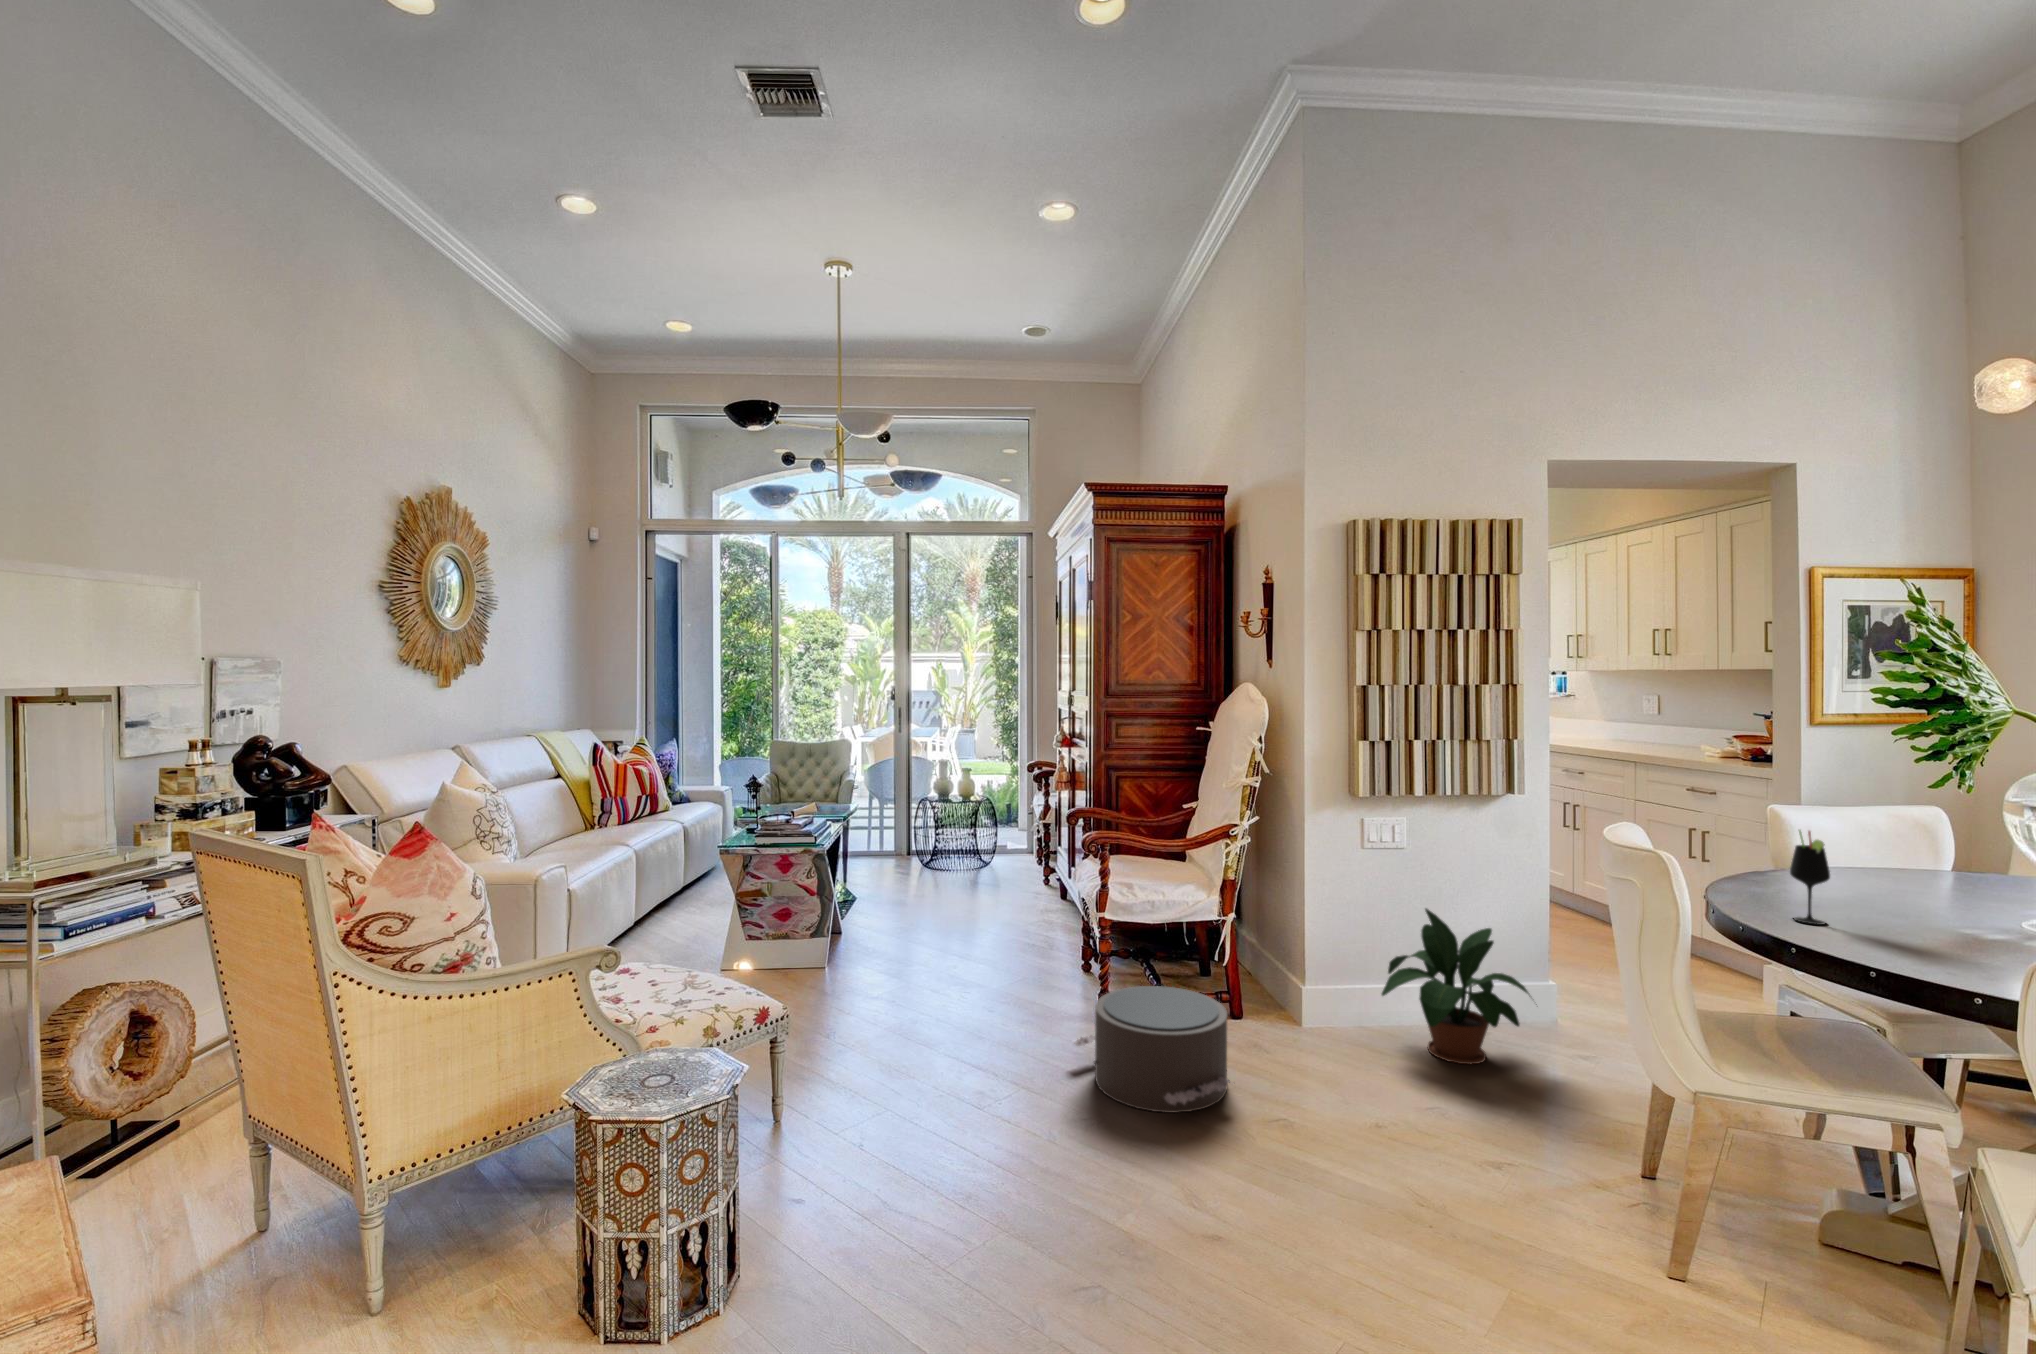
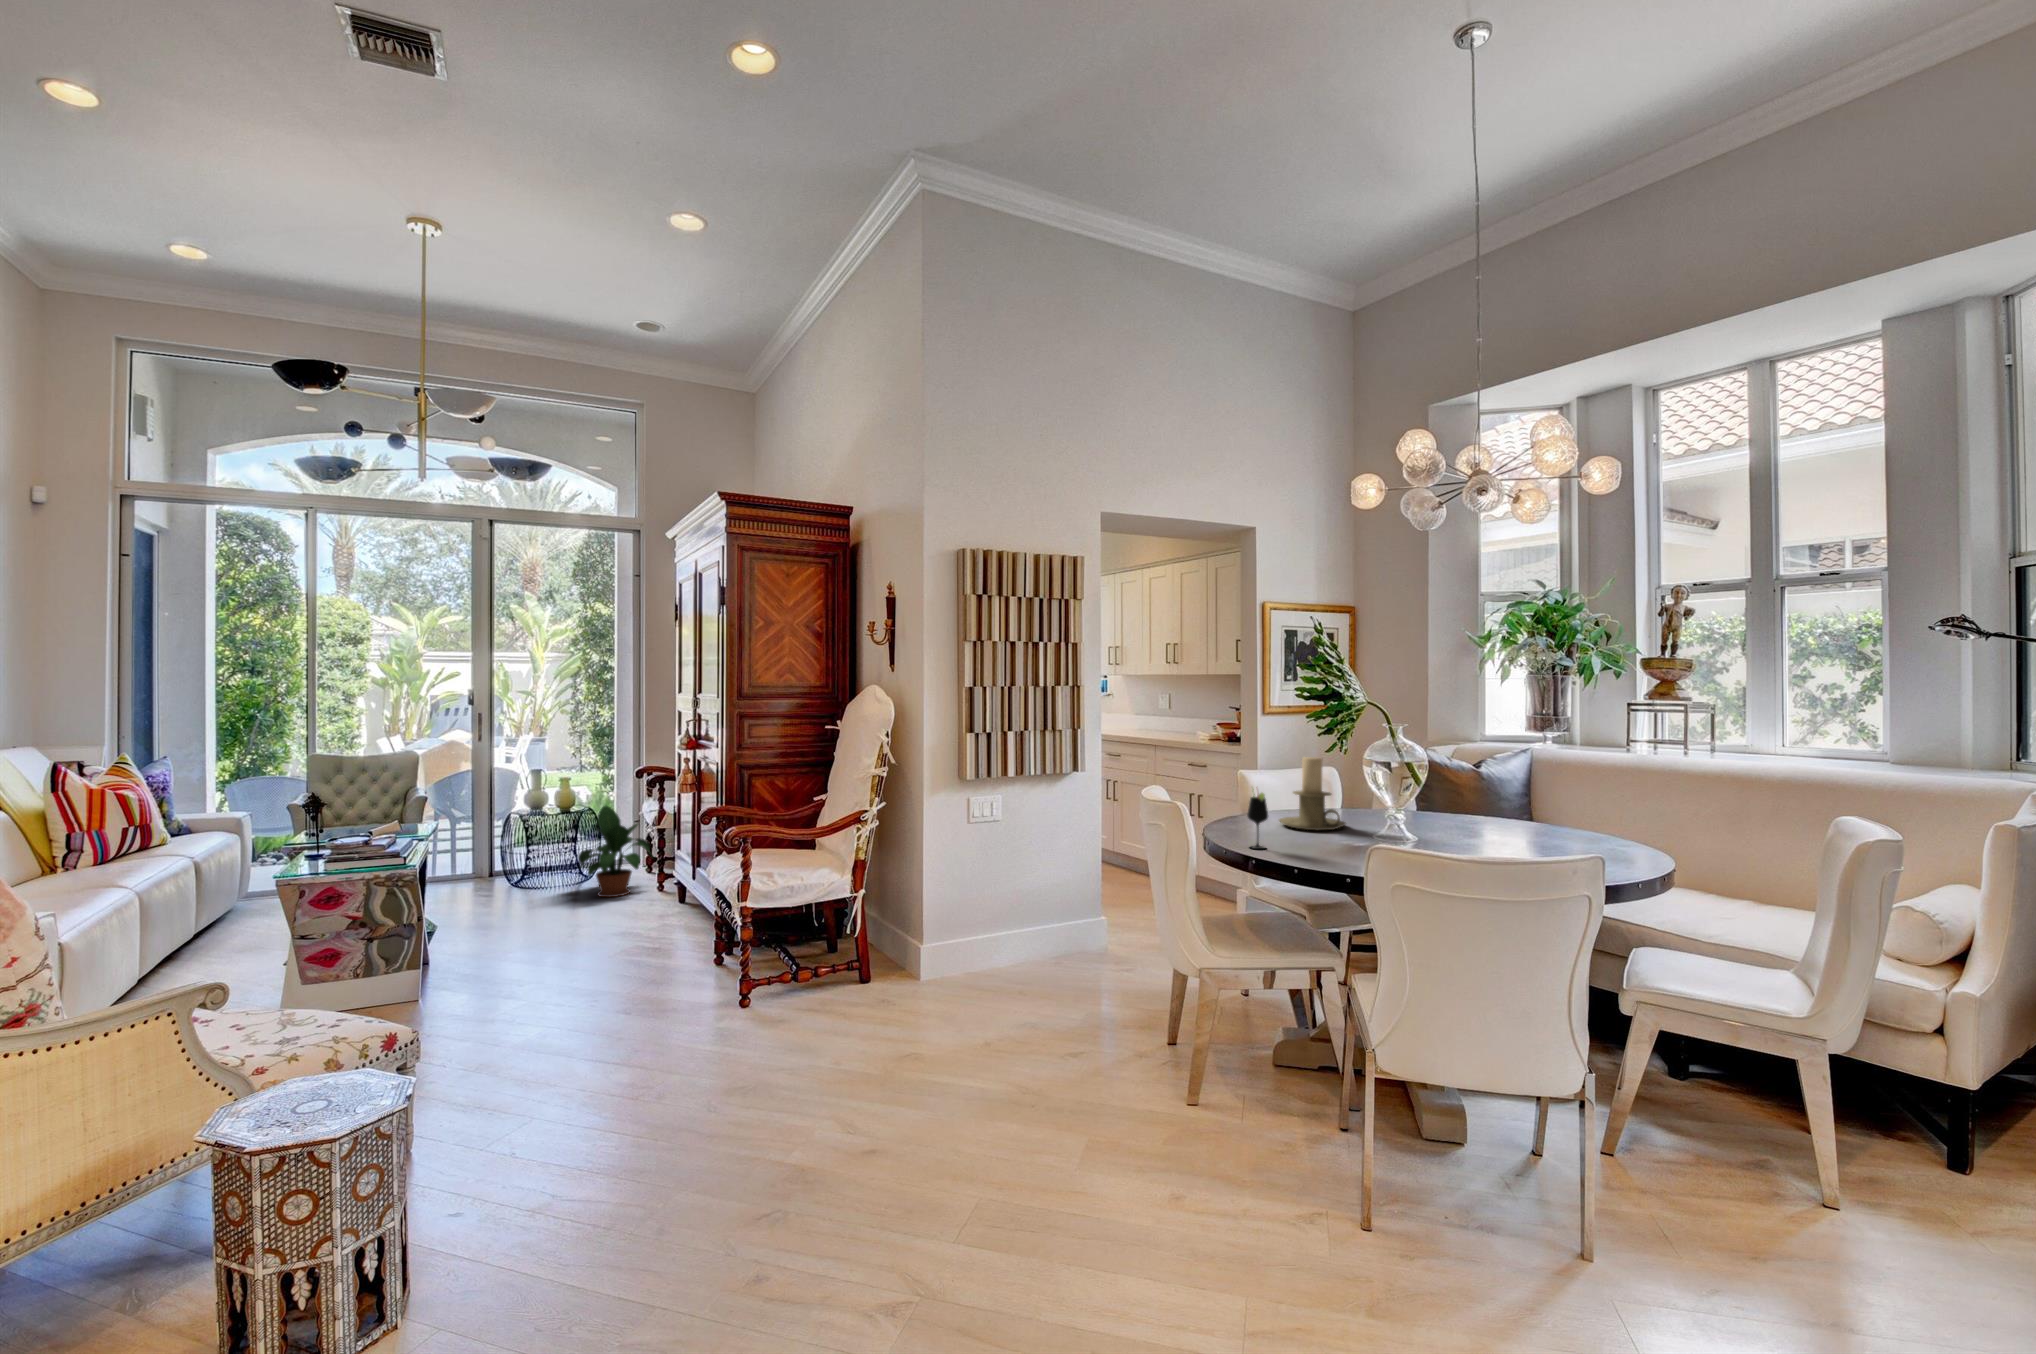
candle holder: none [1840,790,1979,904] -> present [1279,757,1345,830]
potted plant: present [1382,909,1529,1064] -> present [578,806,650,897]
pouf: present [1074,986,1230,1113] -> none [720,962,872,1070]

